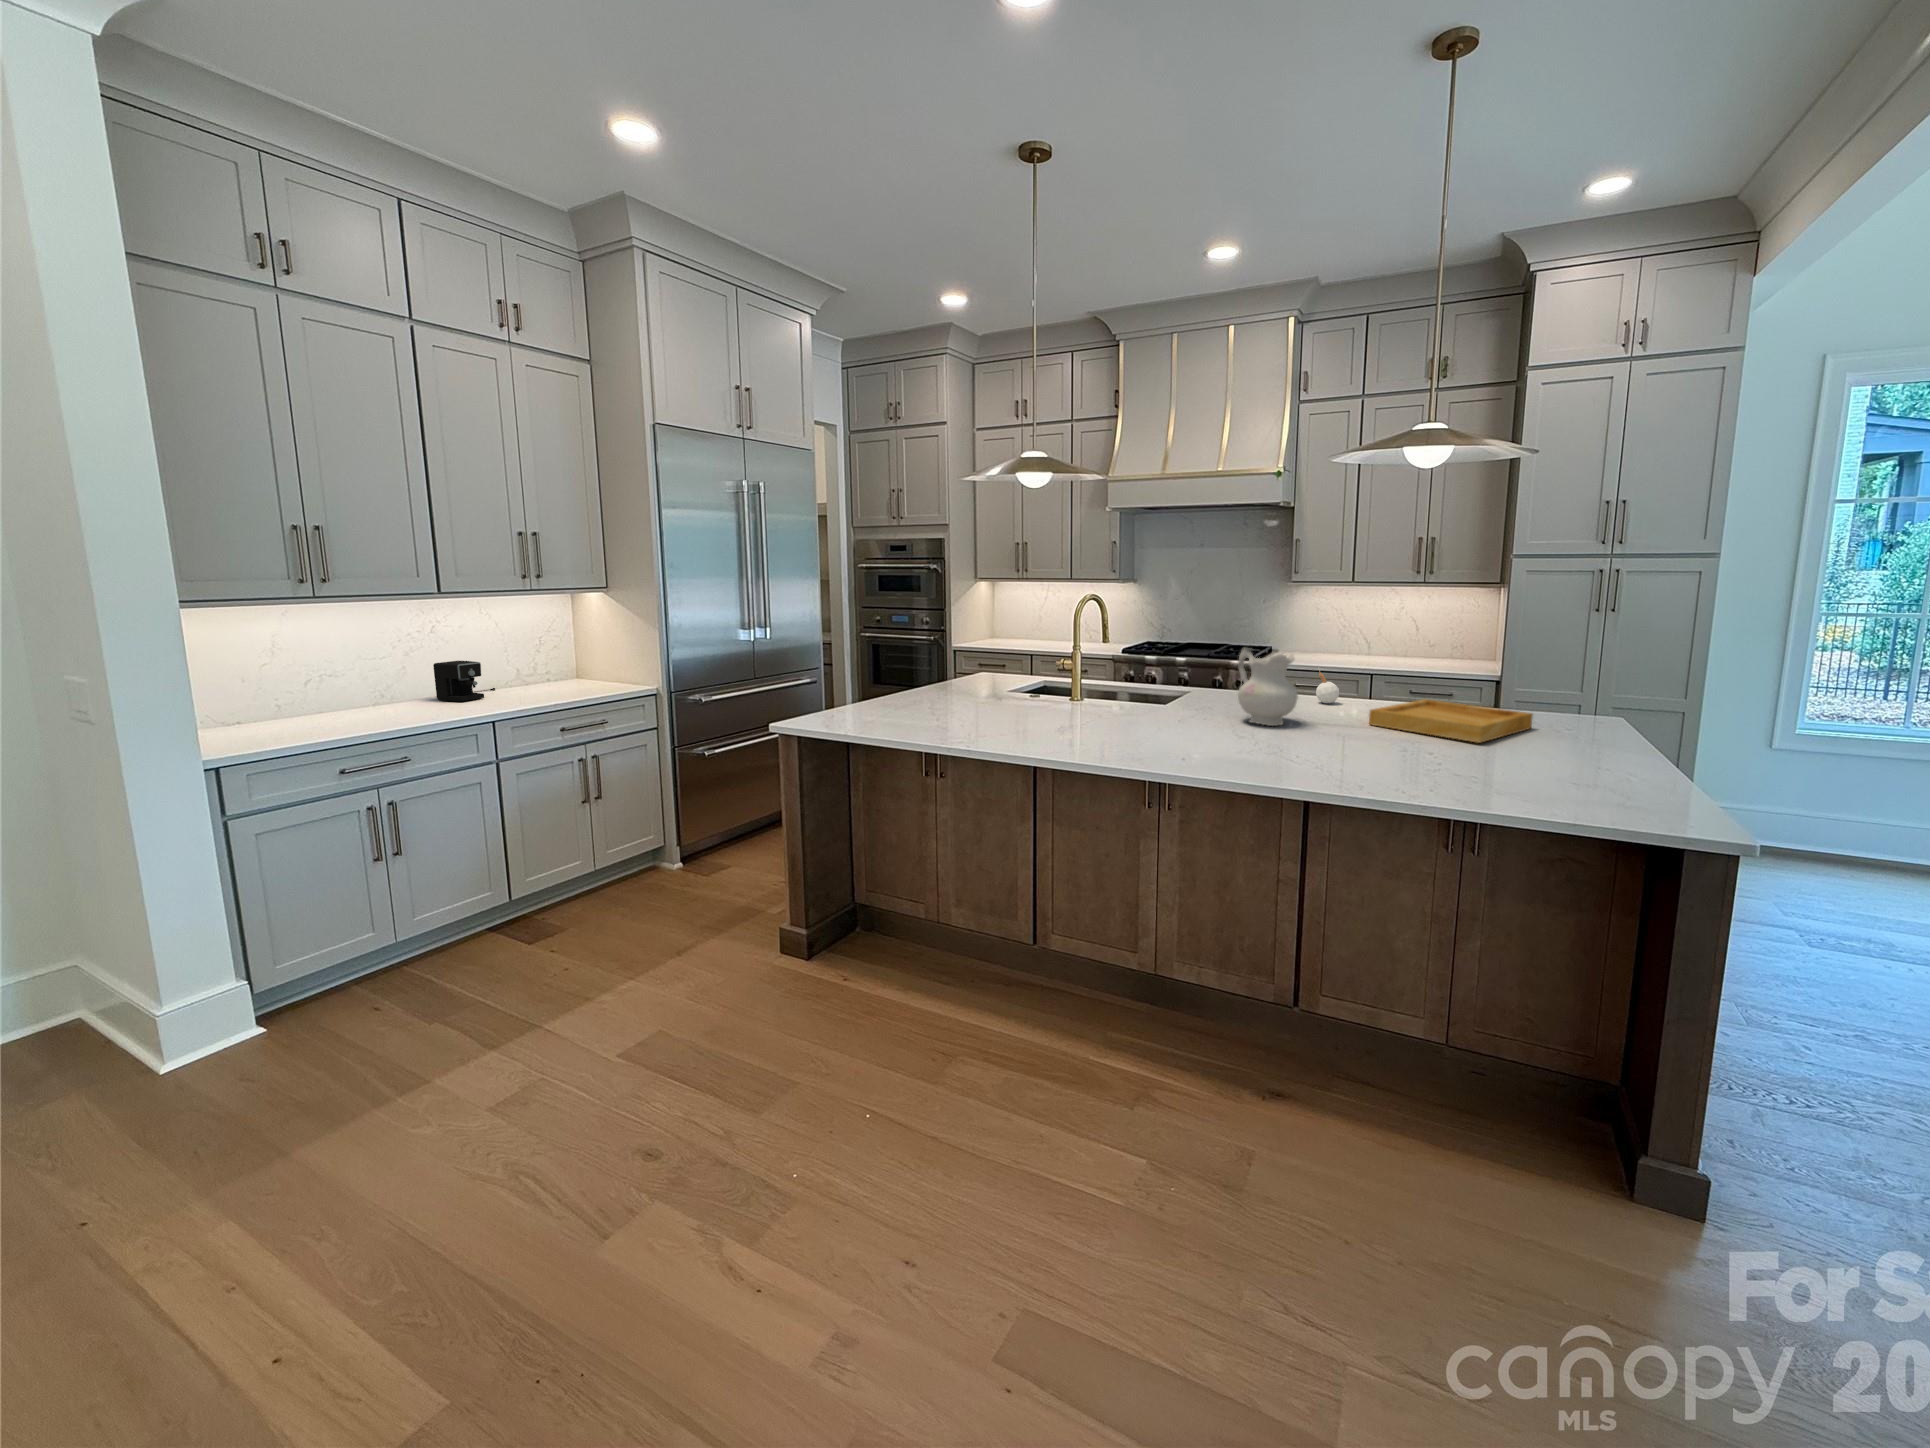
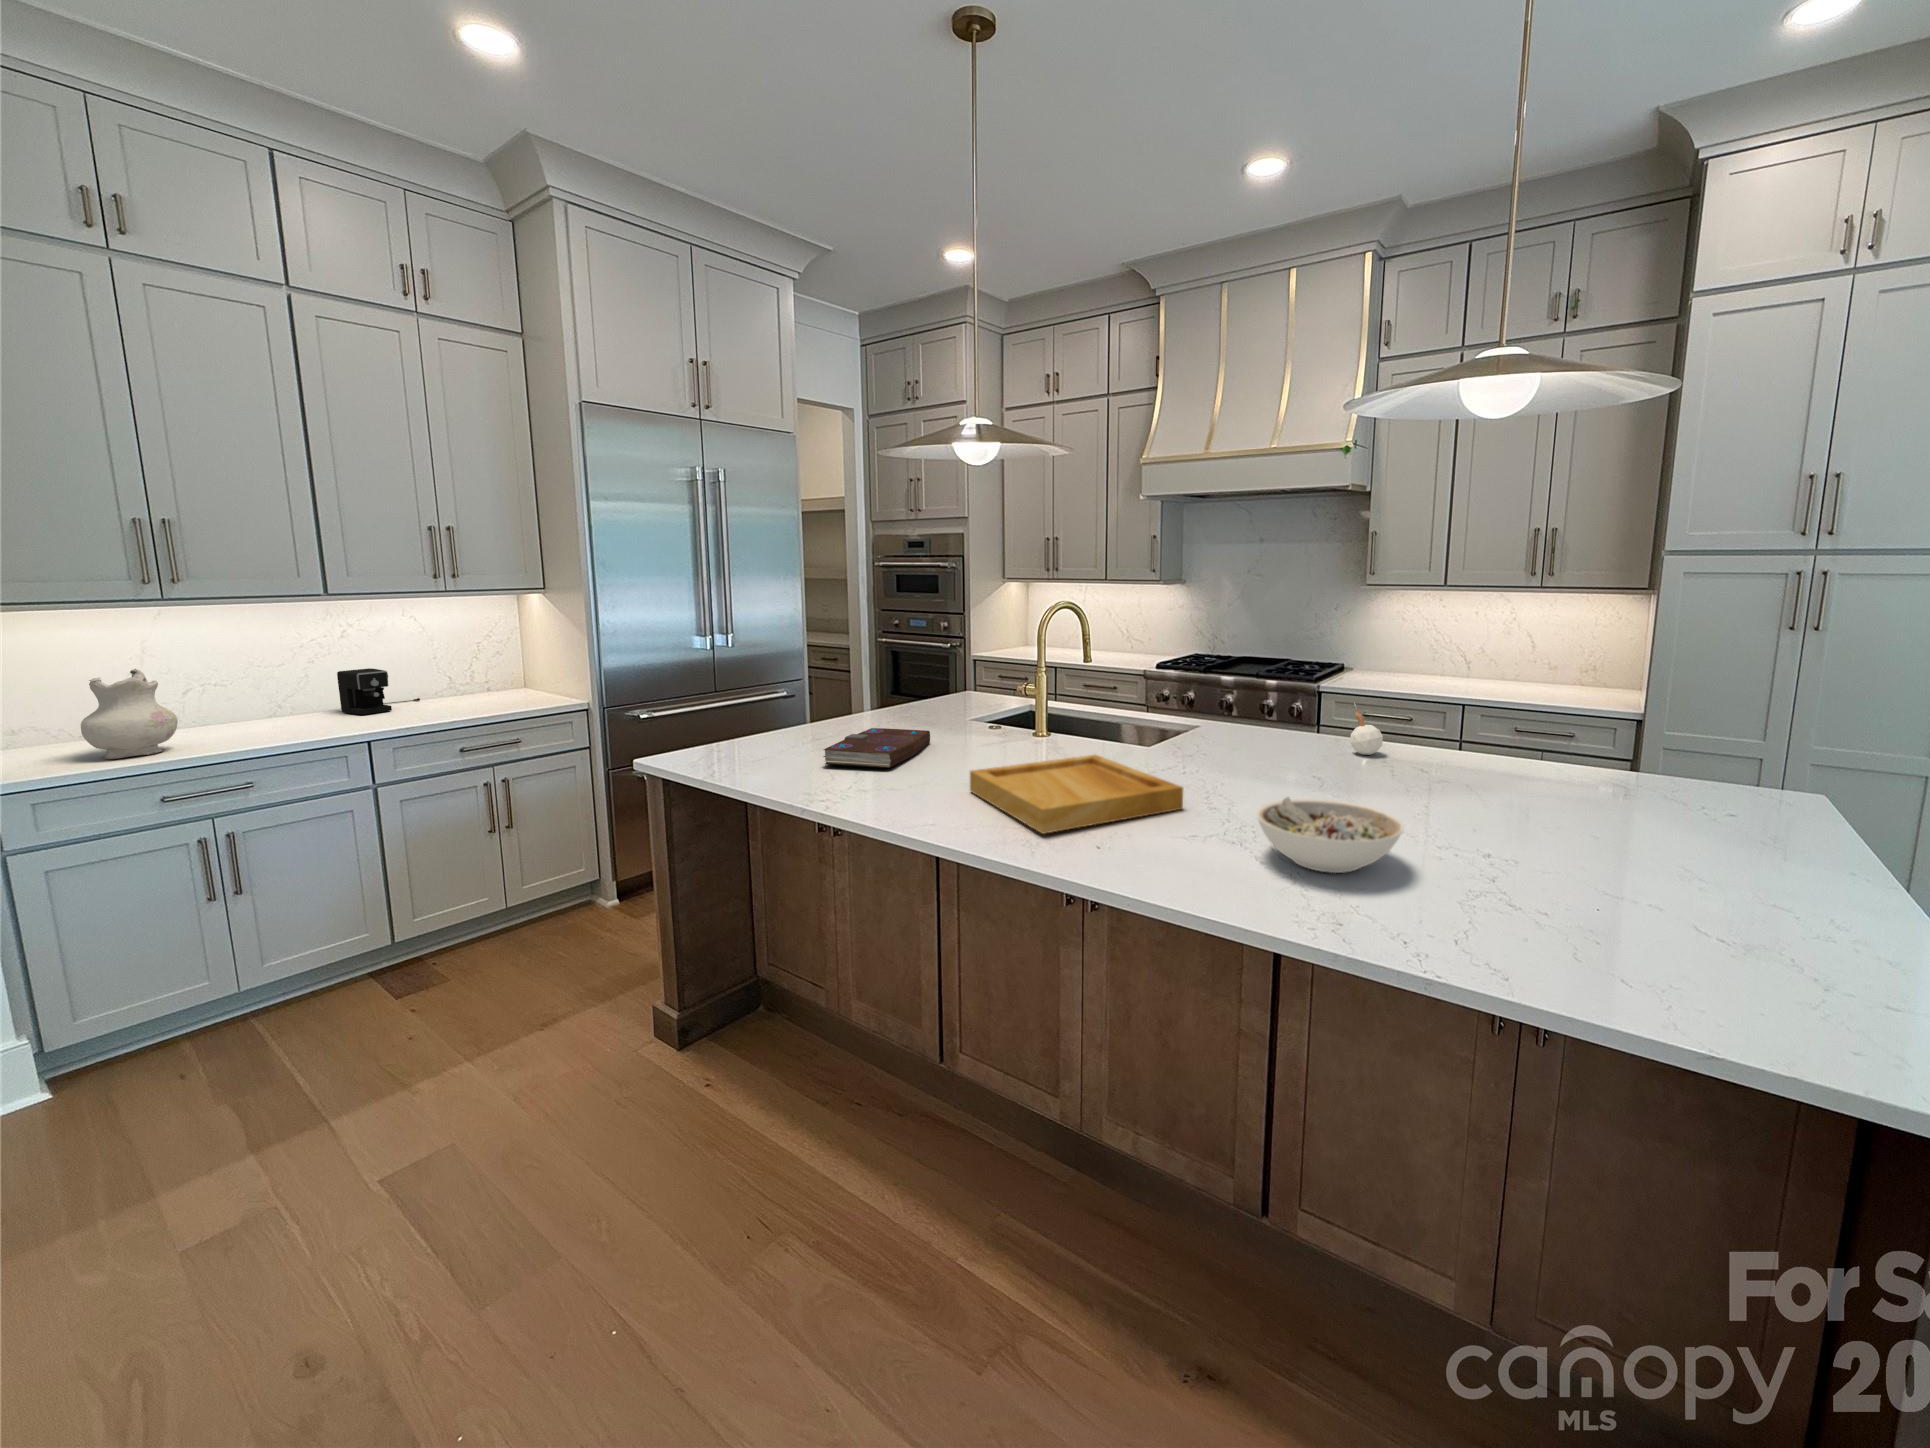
ceramic pitcher: present [1238,648,1298,726] -> present [81,669,178,759]
book: none [936,696,1002,722] -> present [823,728,930,768]
tray: present [1369,699,1533,743] -> present [970,755,1183,834]
bowl: none [1291,719,1388,764] -> present [1256,797,1404,873]

